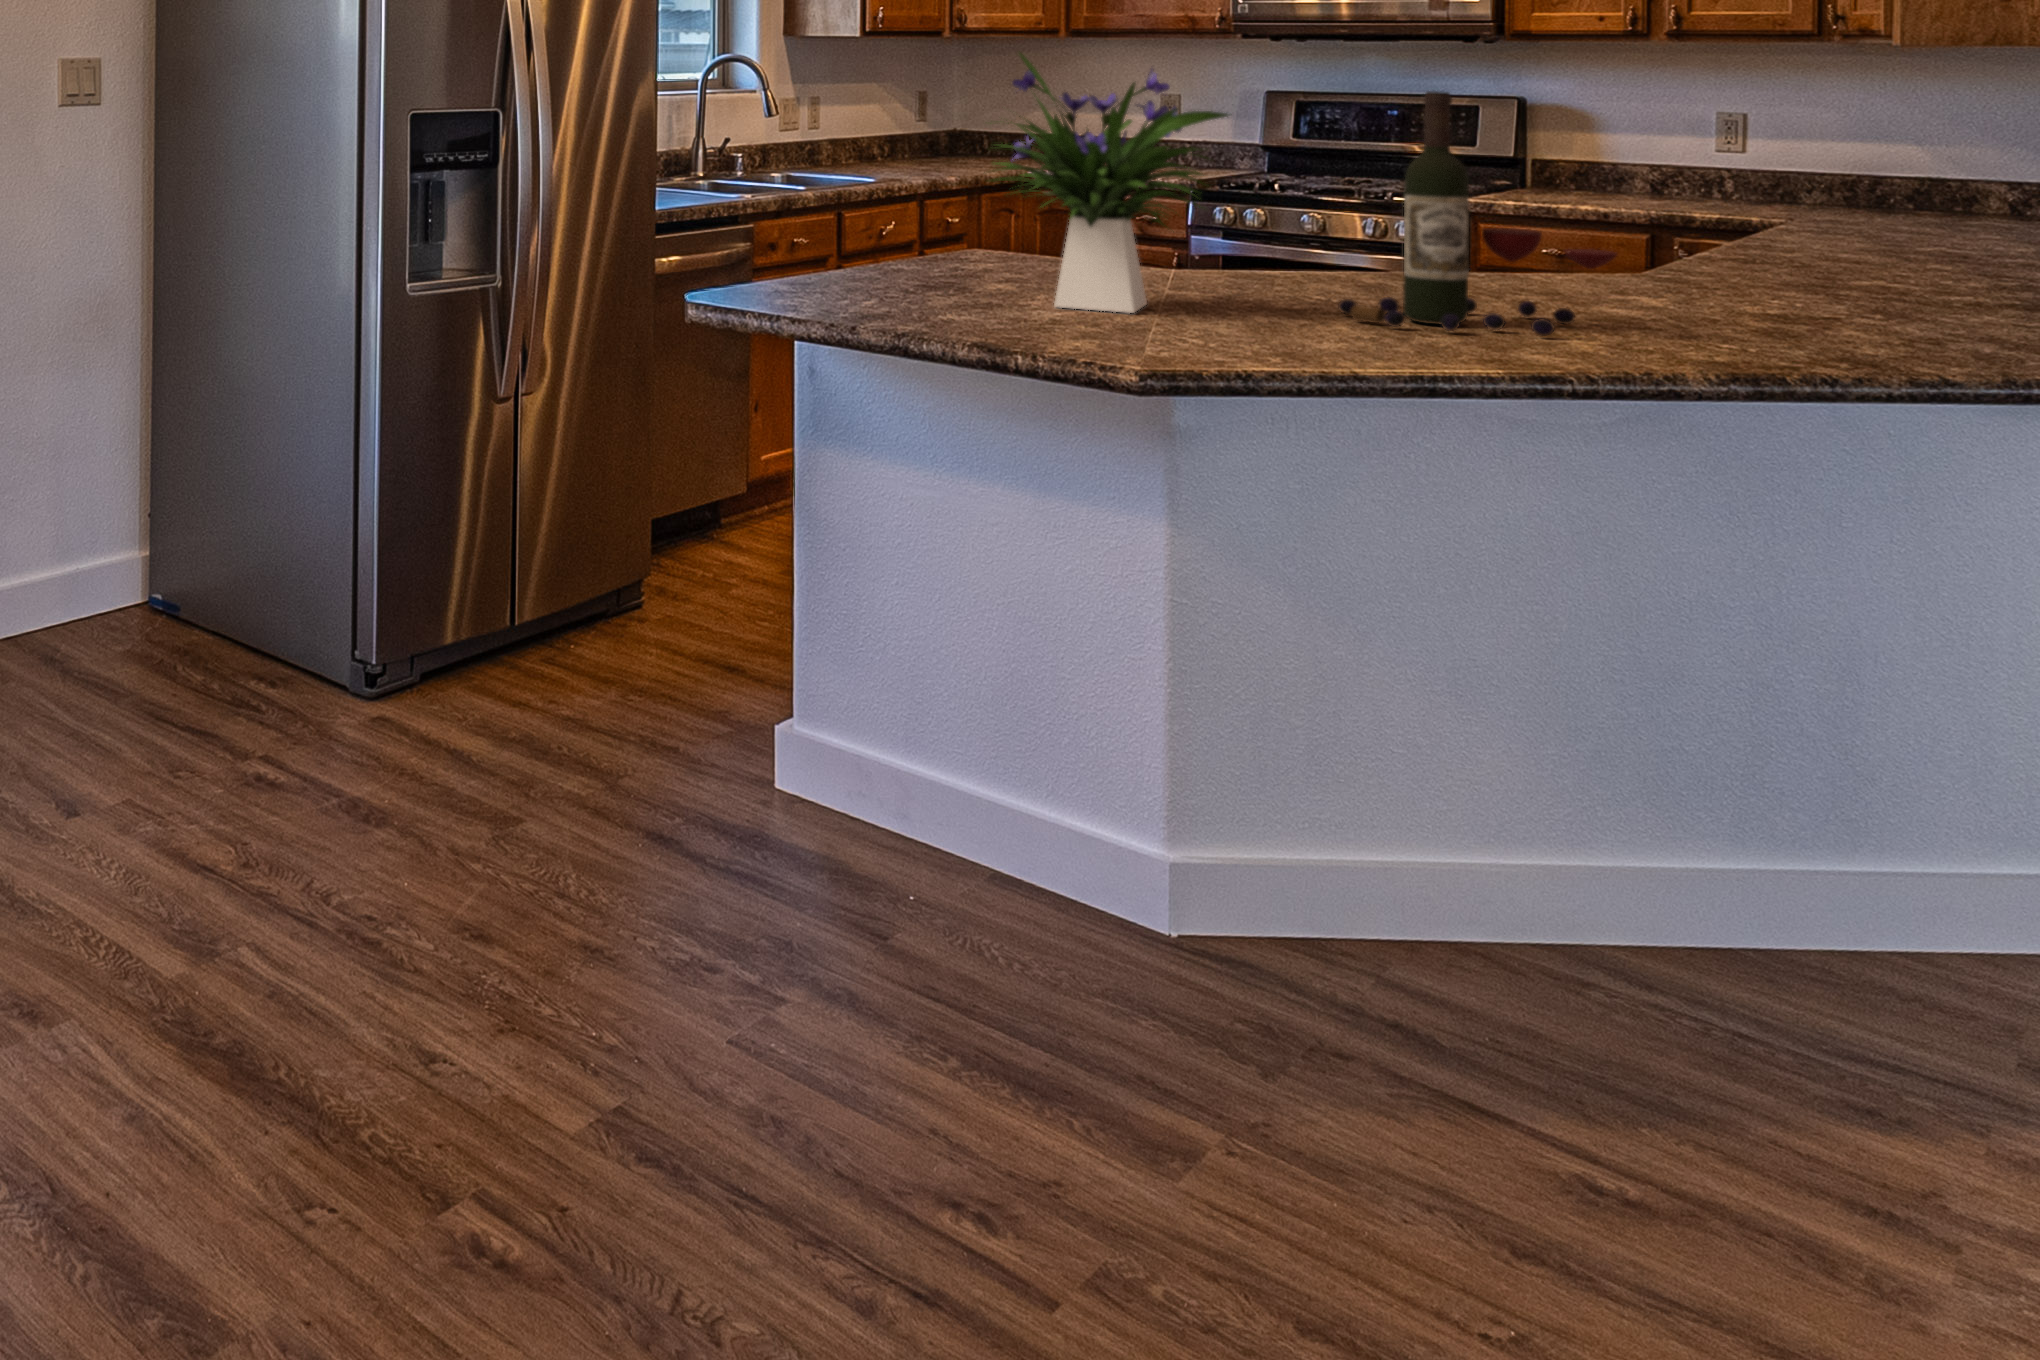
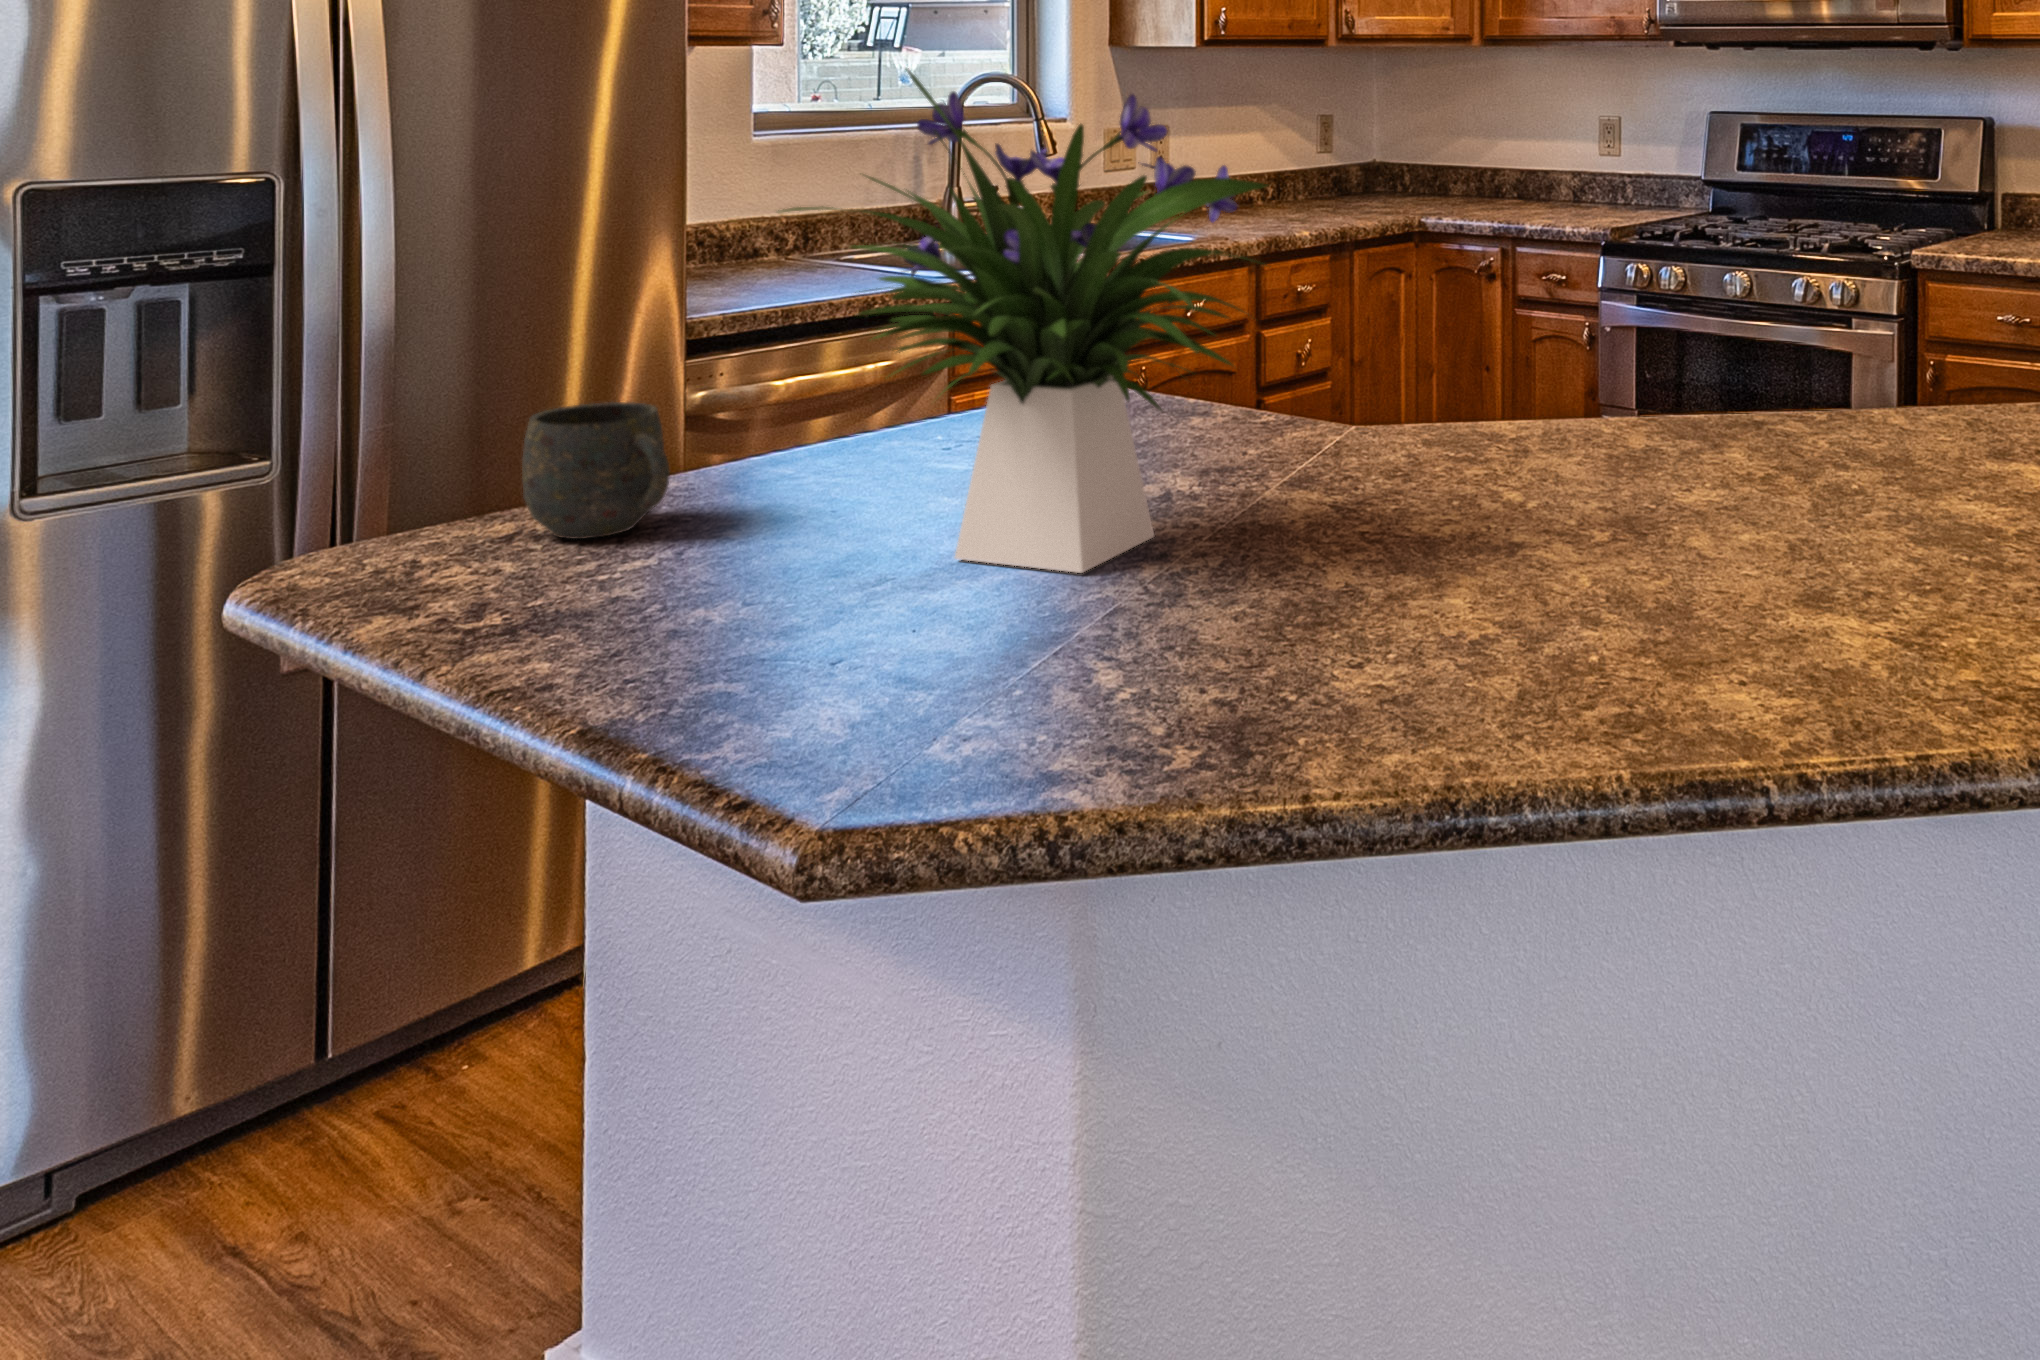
wine bottle: present [1339,91,1617,336] -> none [1469,137,1931,613]
mug: none [800,228,884,295] -> present [522,402,670,539]

